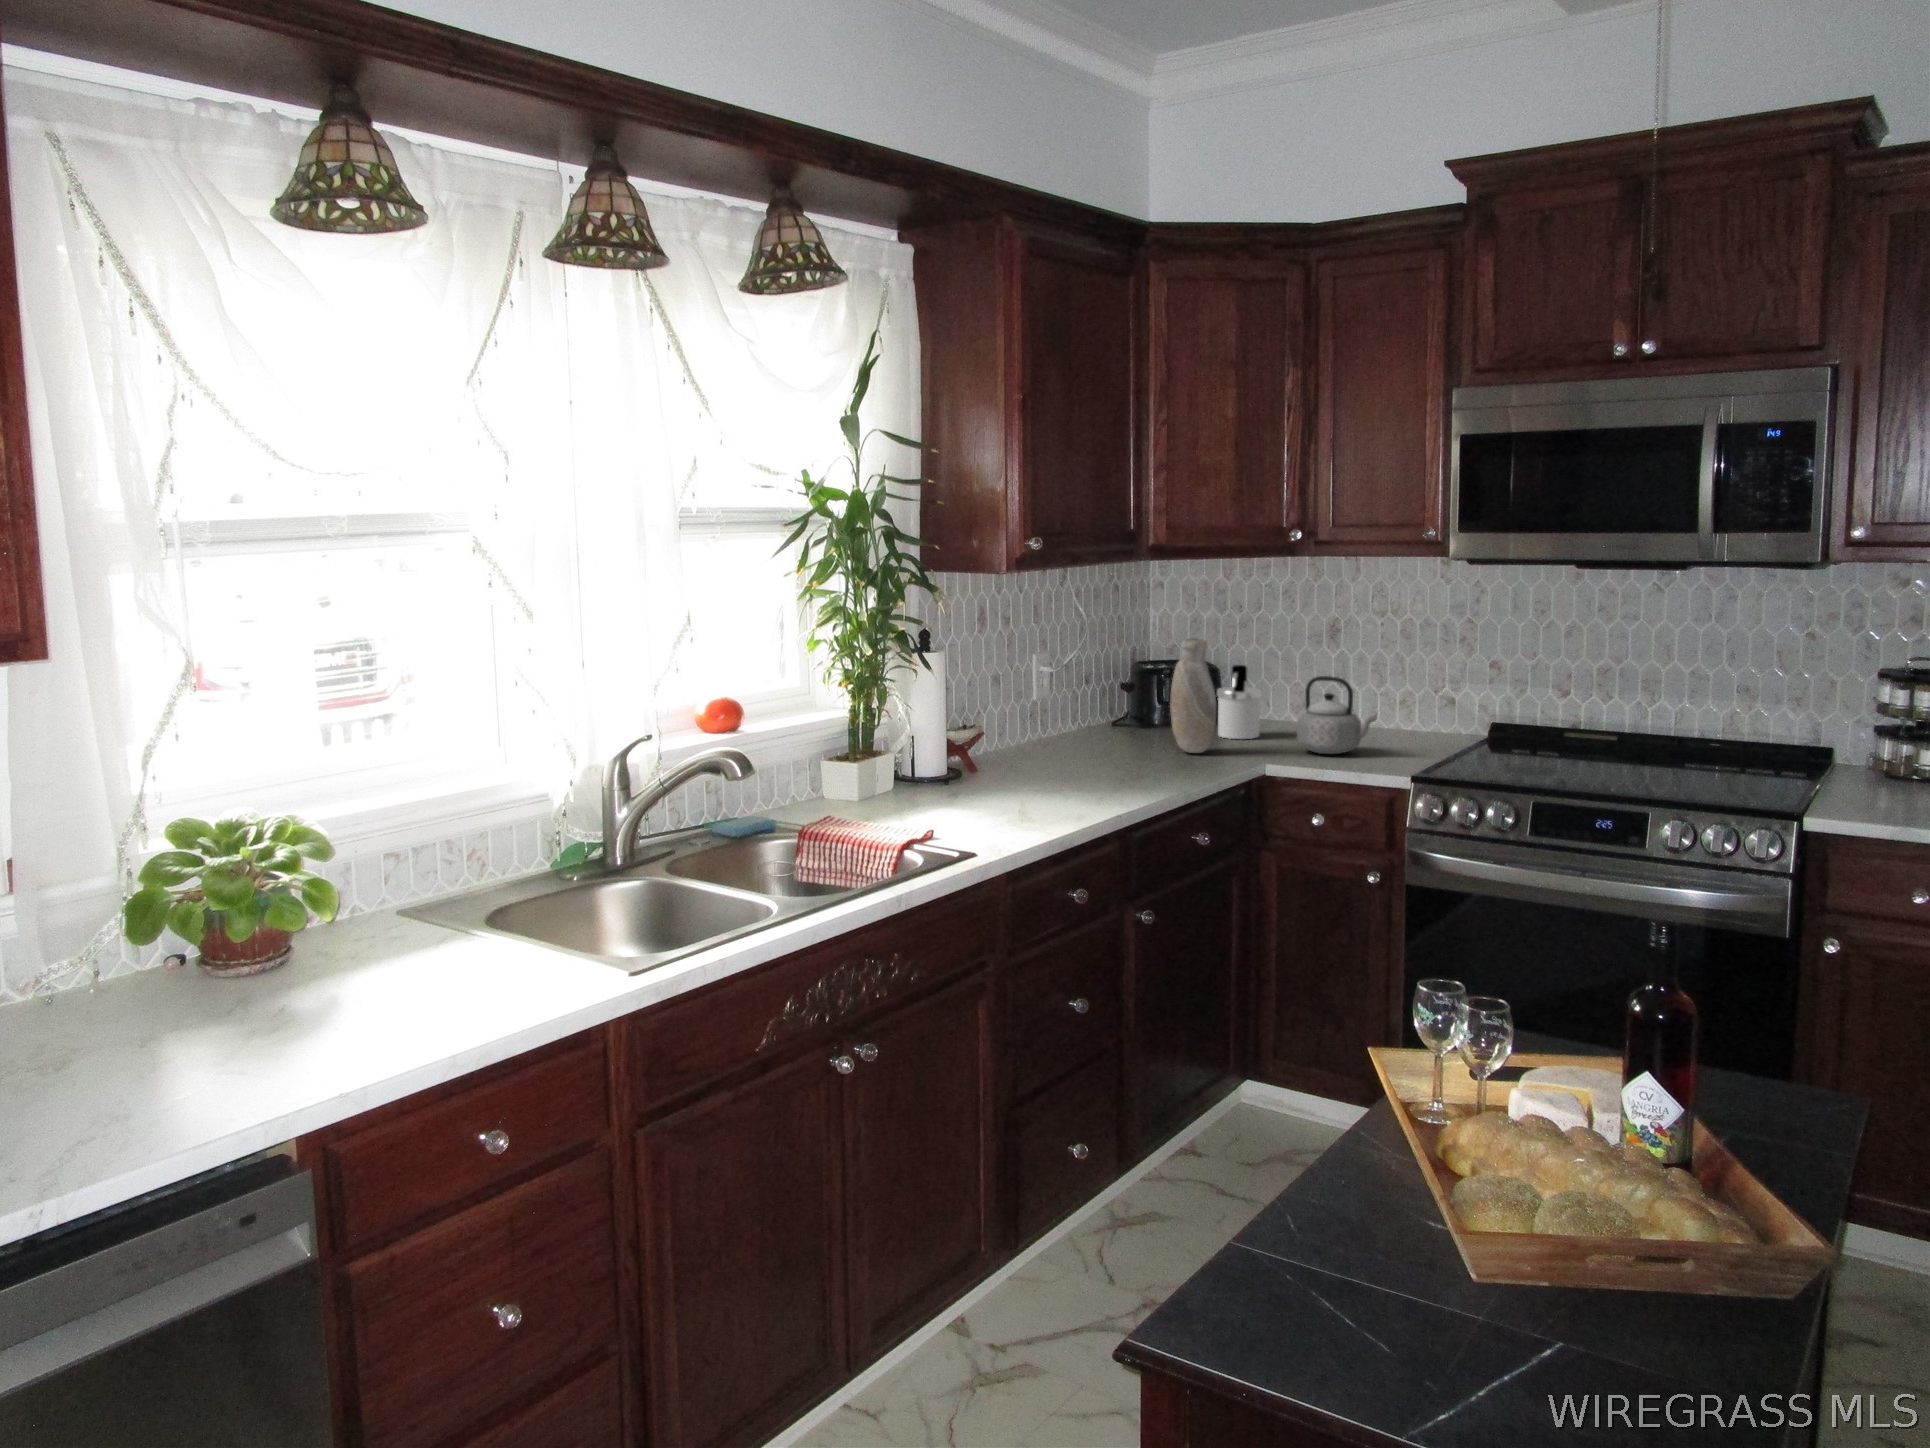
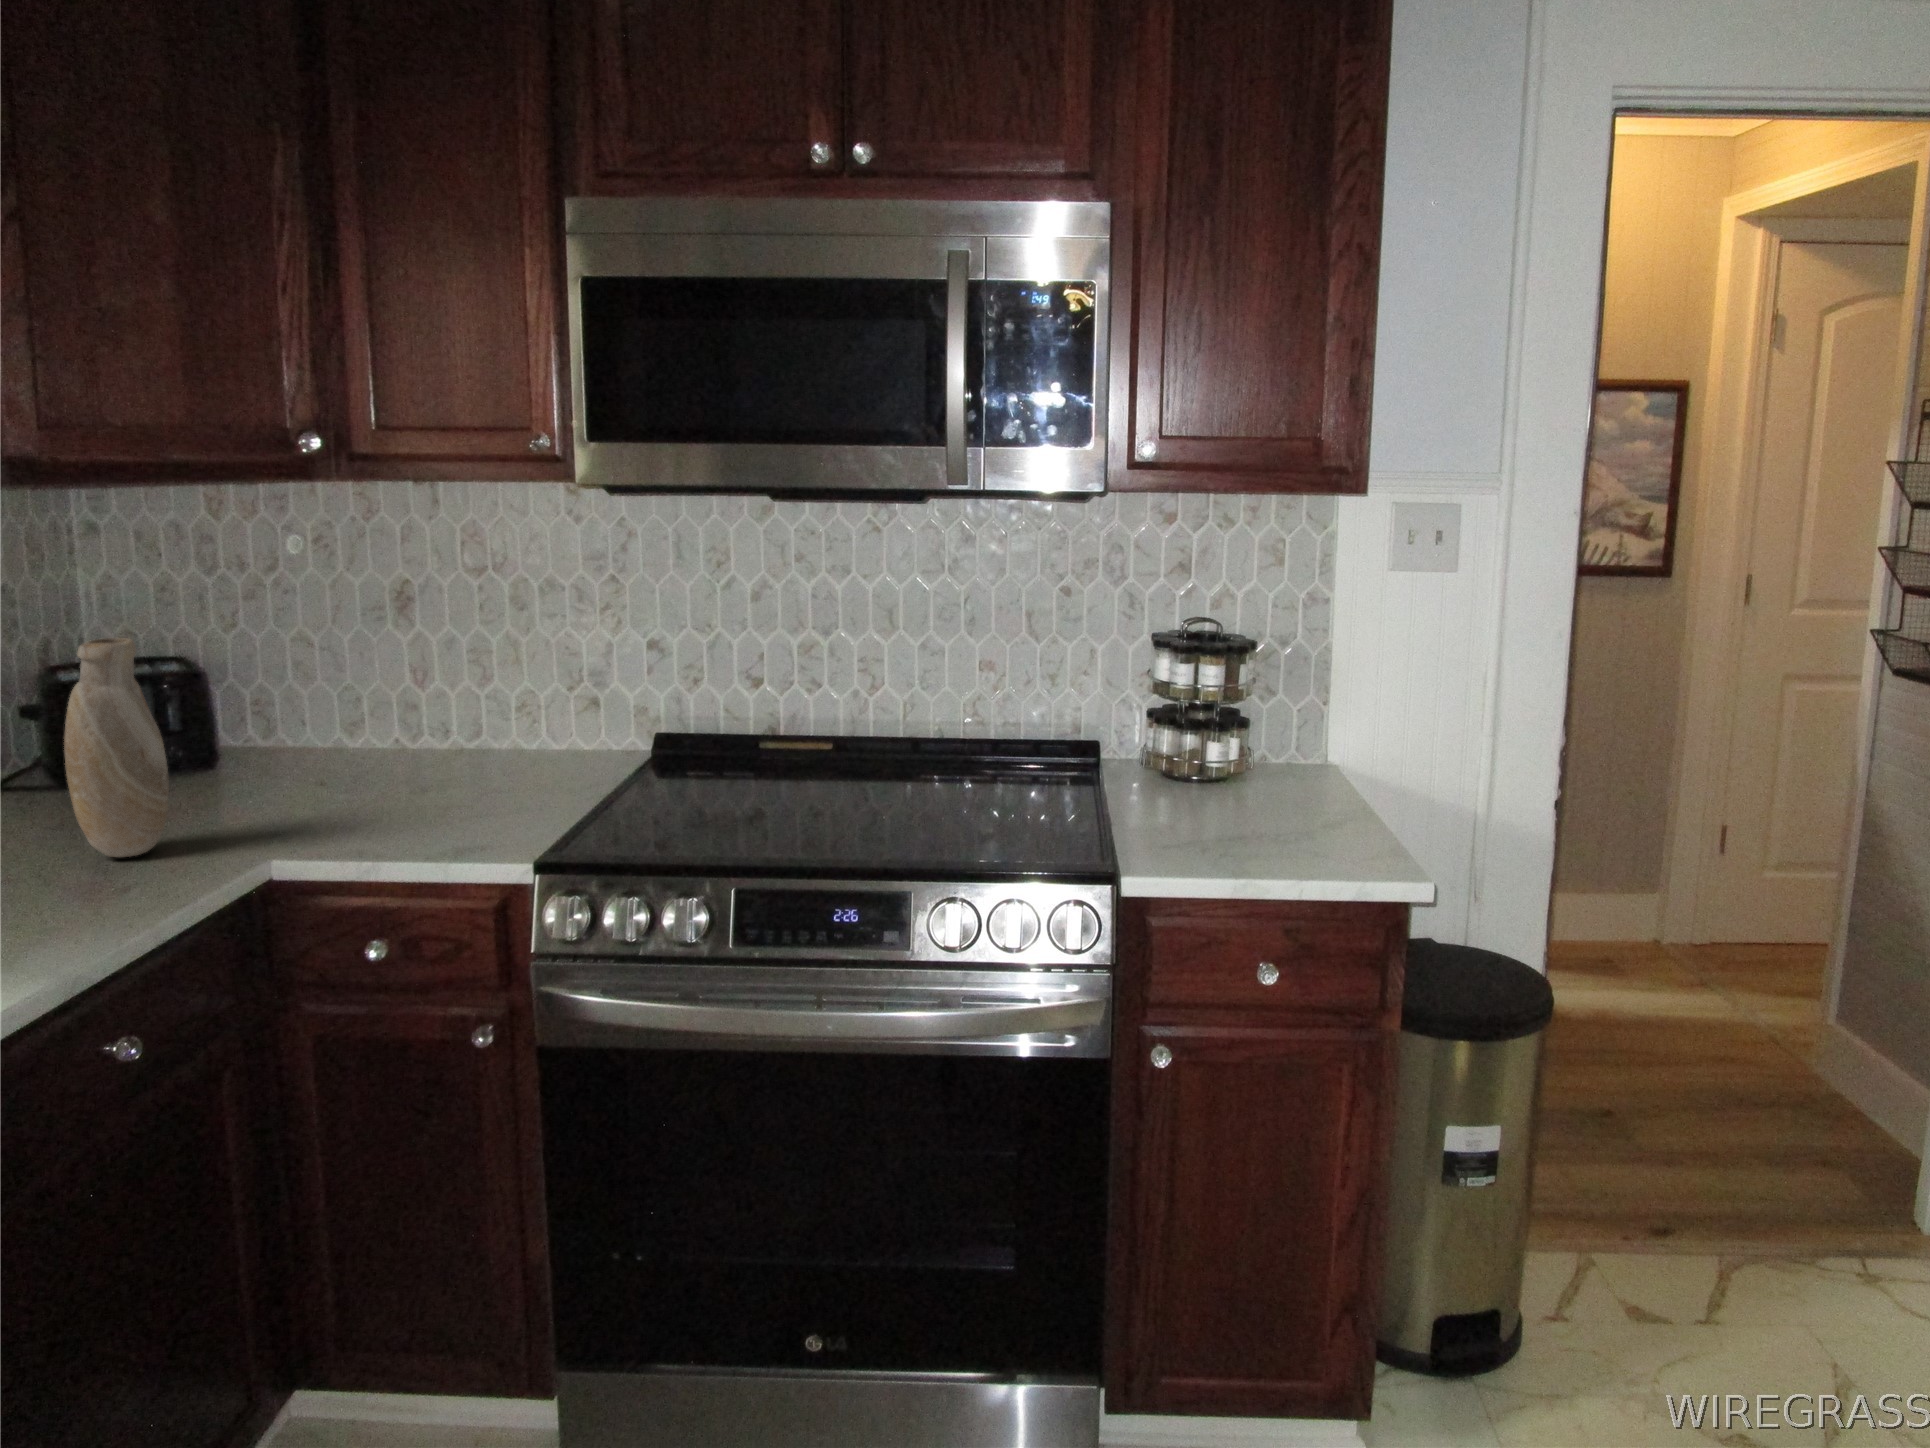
soap dispenser: present [1217,665,1262,739] -> none [184,675,275,809]
teapot: present [1297,676,1377,754] -> none [332,692,472,828]

